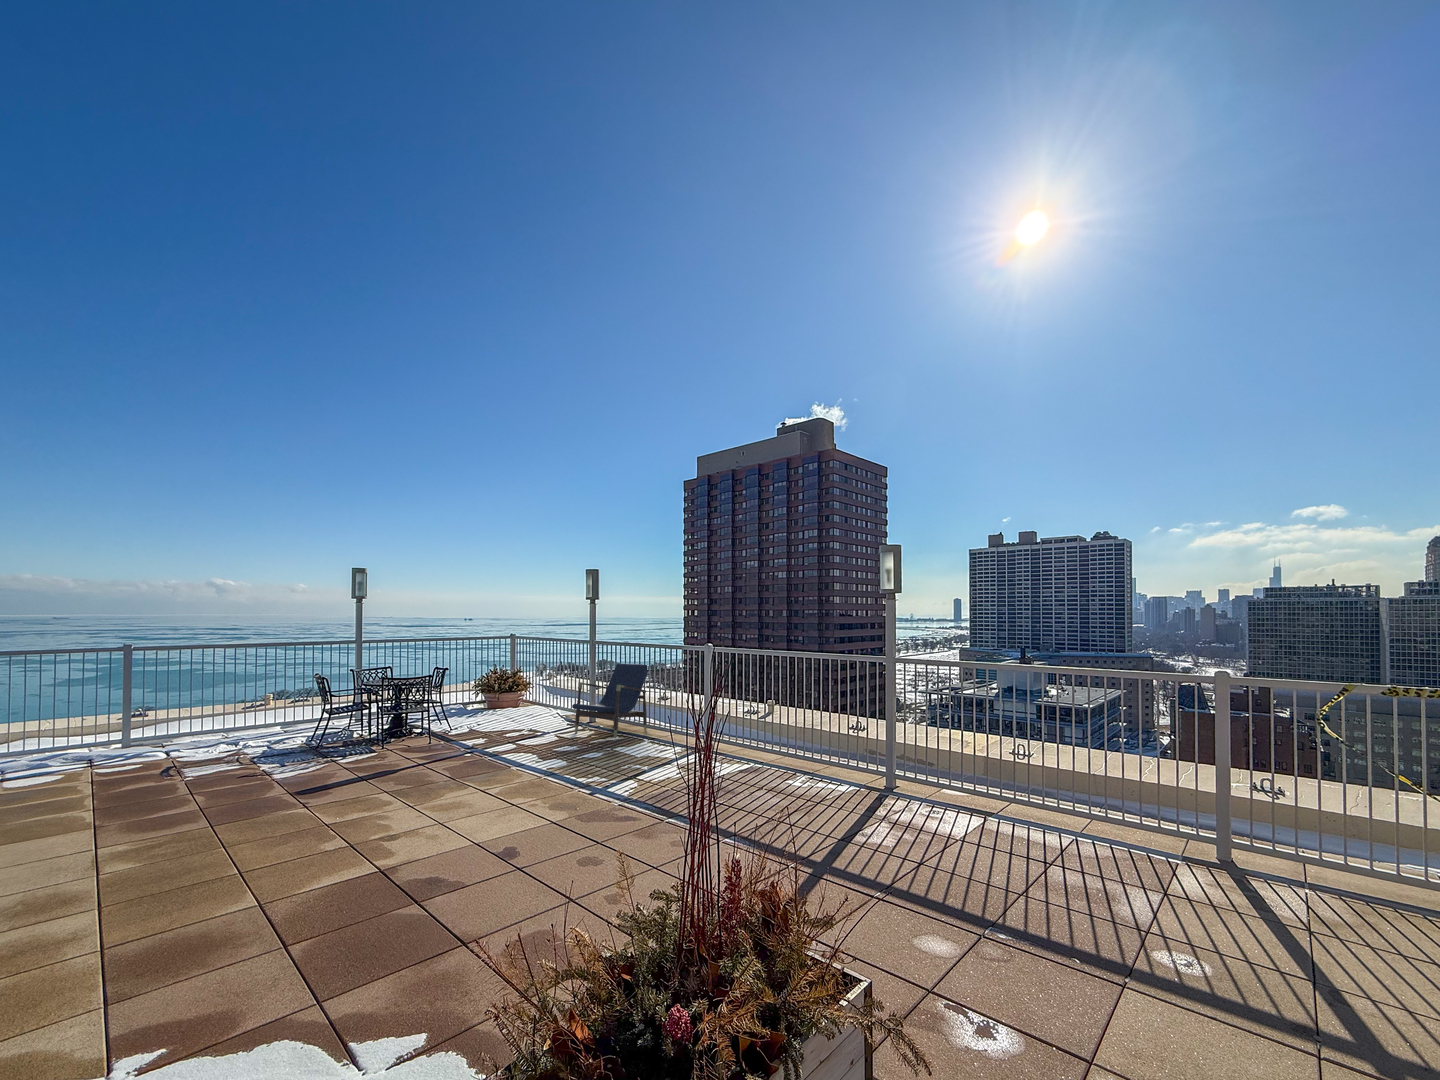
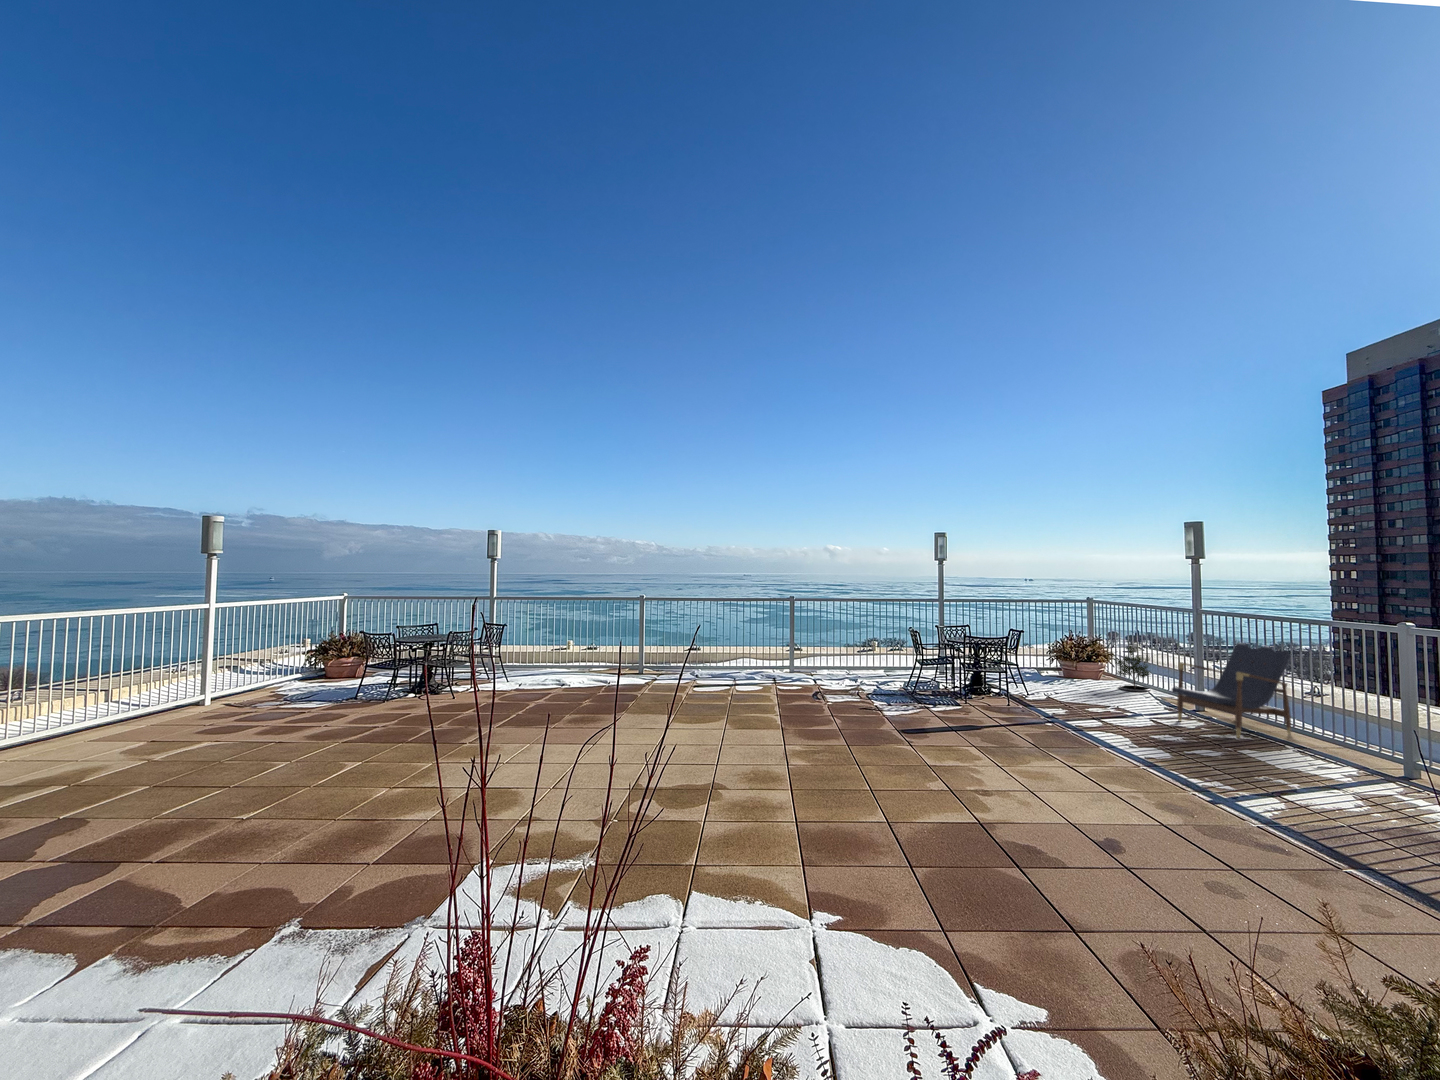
potted tree: none [528,670,558,714] -> present [1115,643,1151,692]

